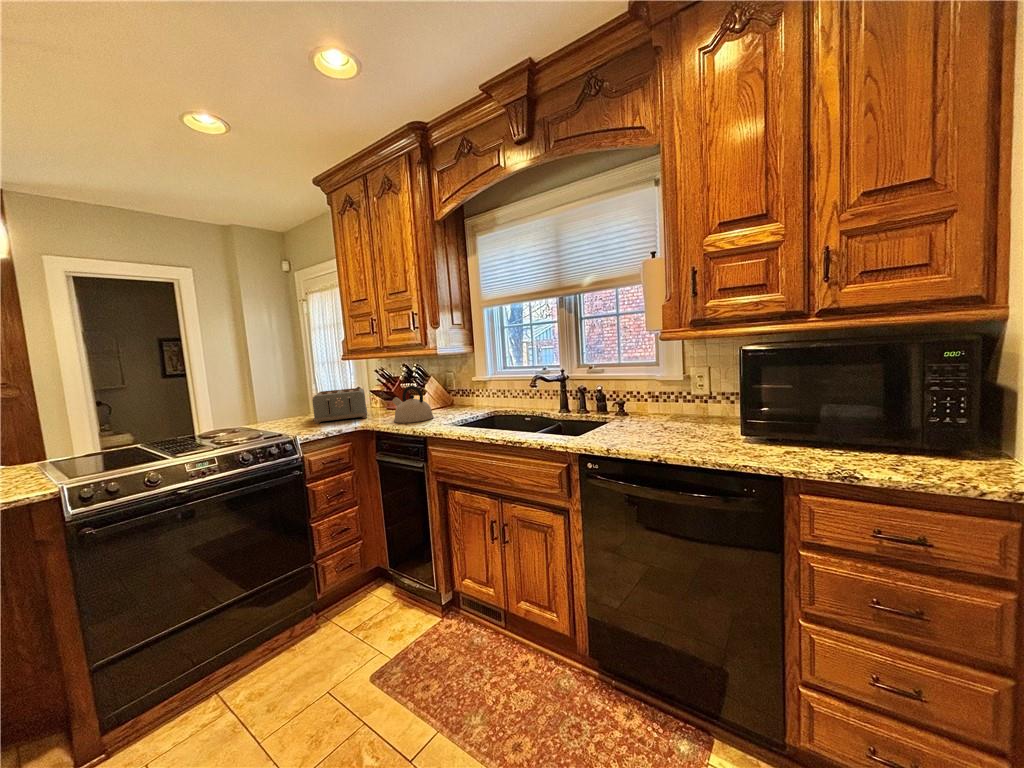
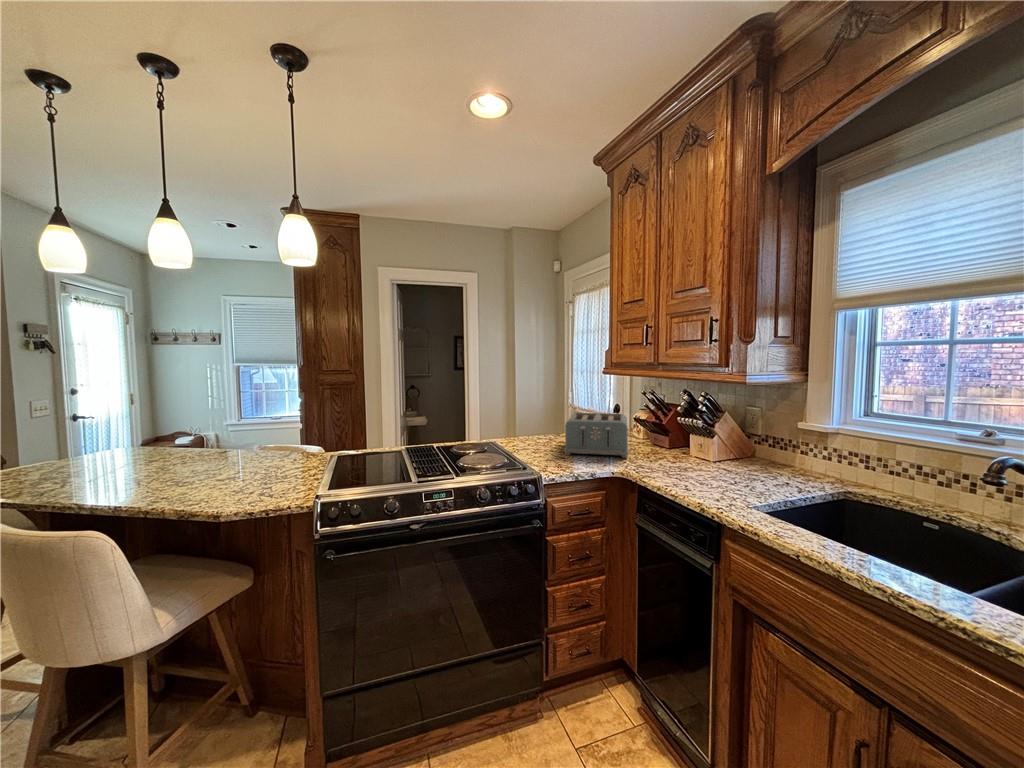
kettle: present [392,386,434,423] -> none [666,429,729,487]

